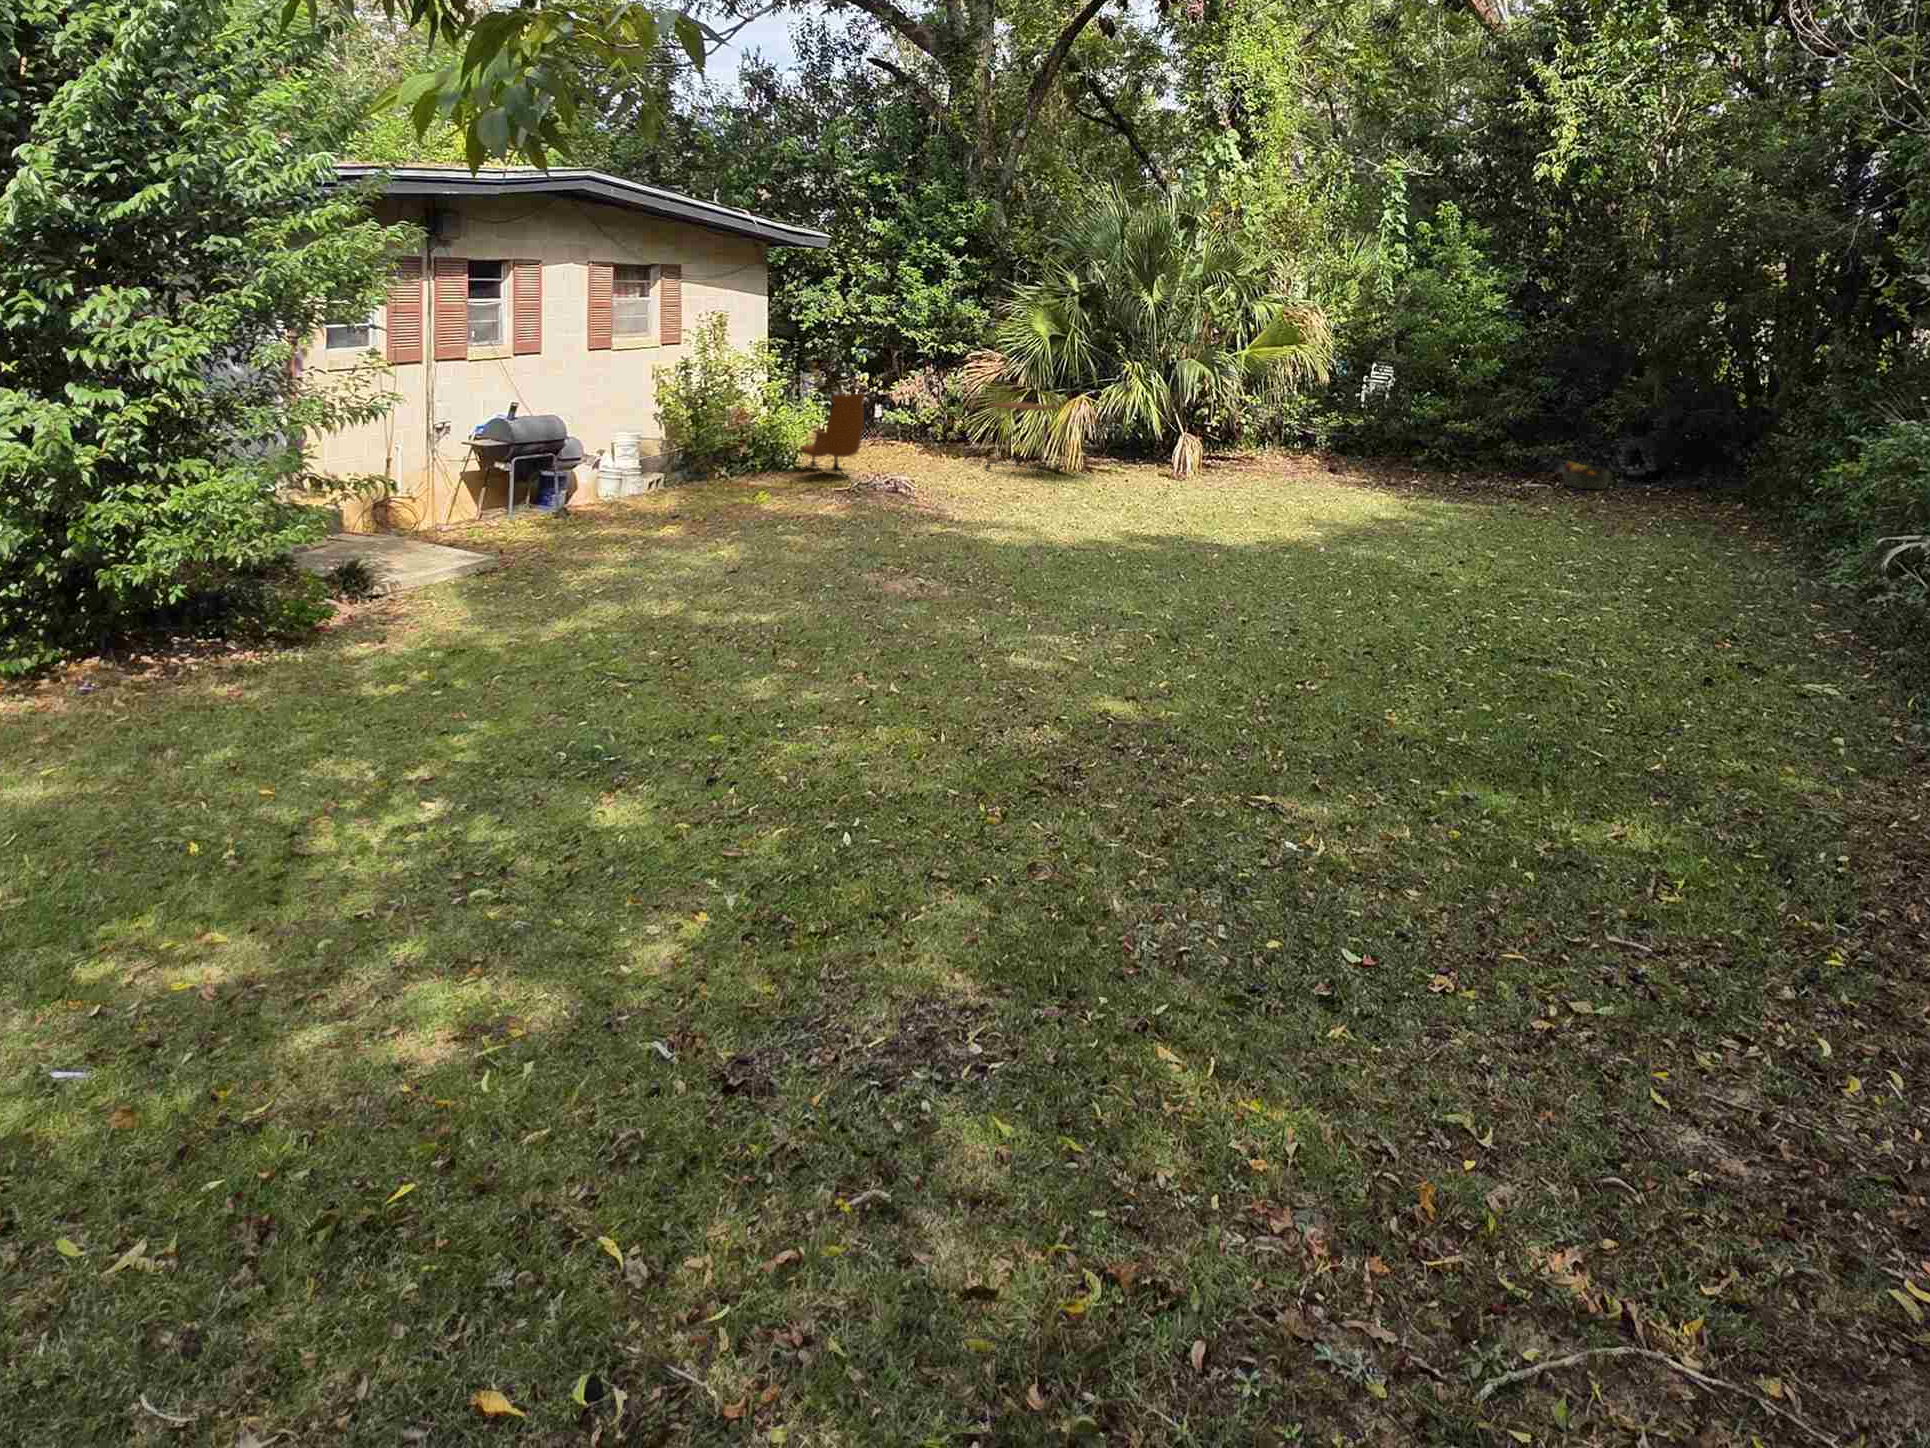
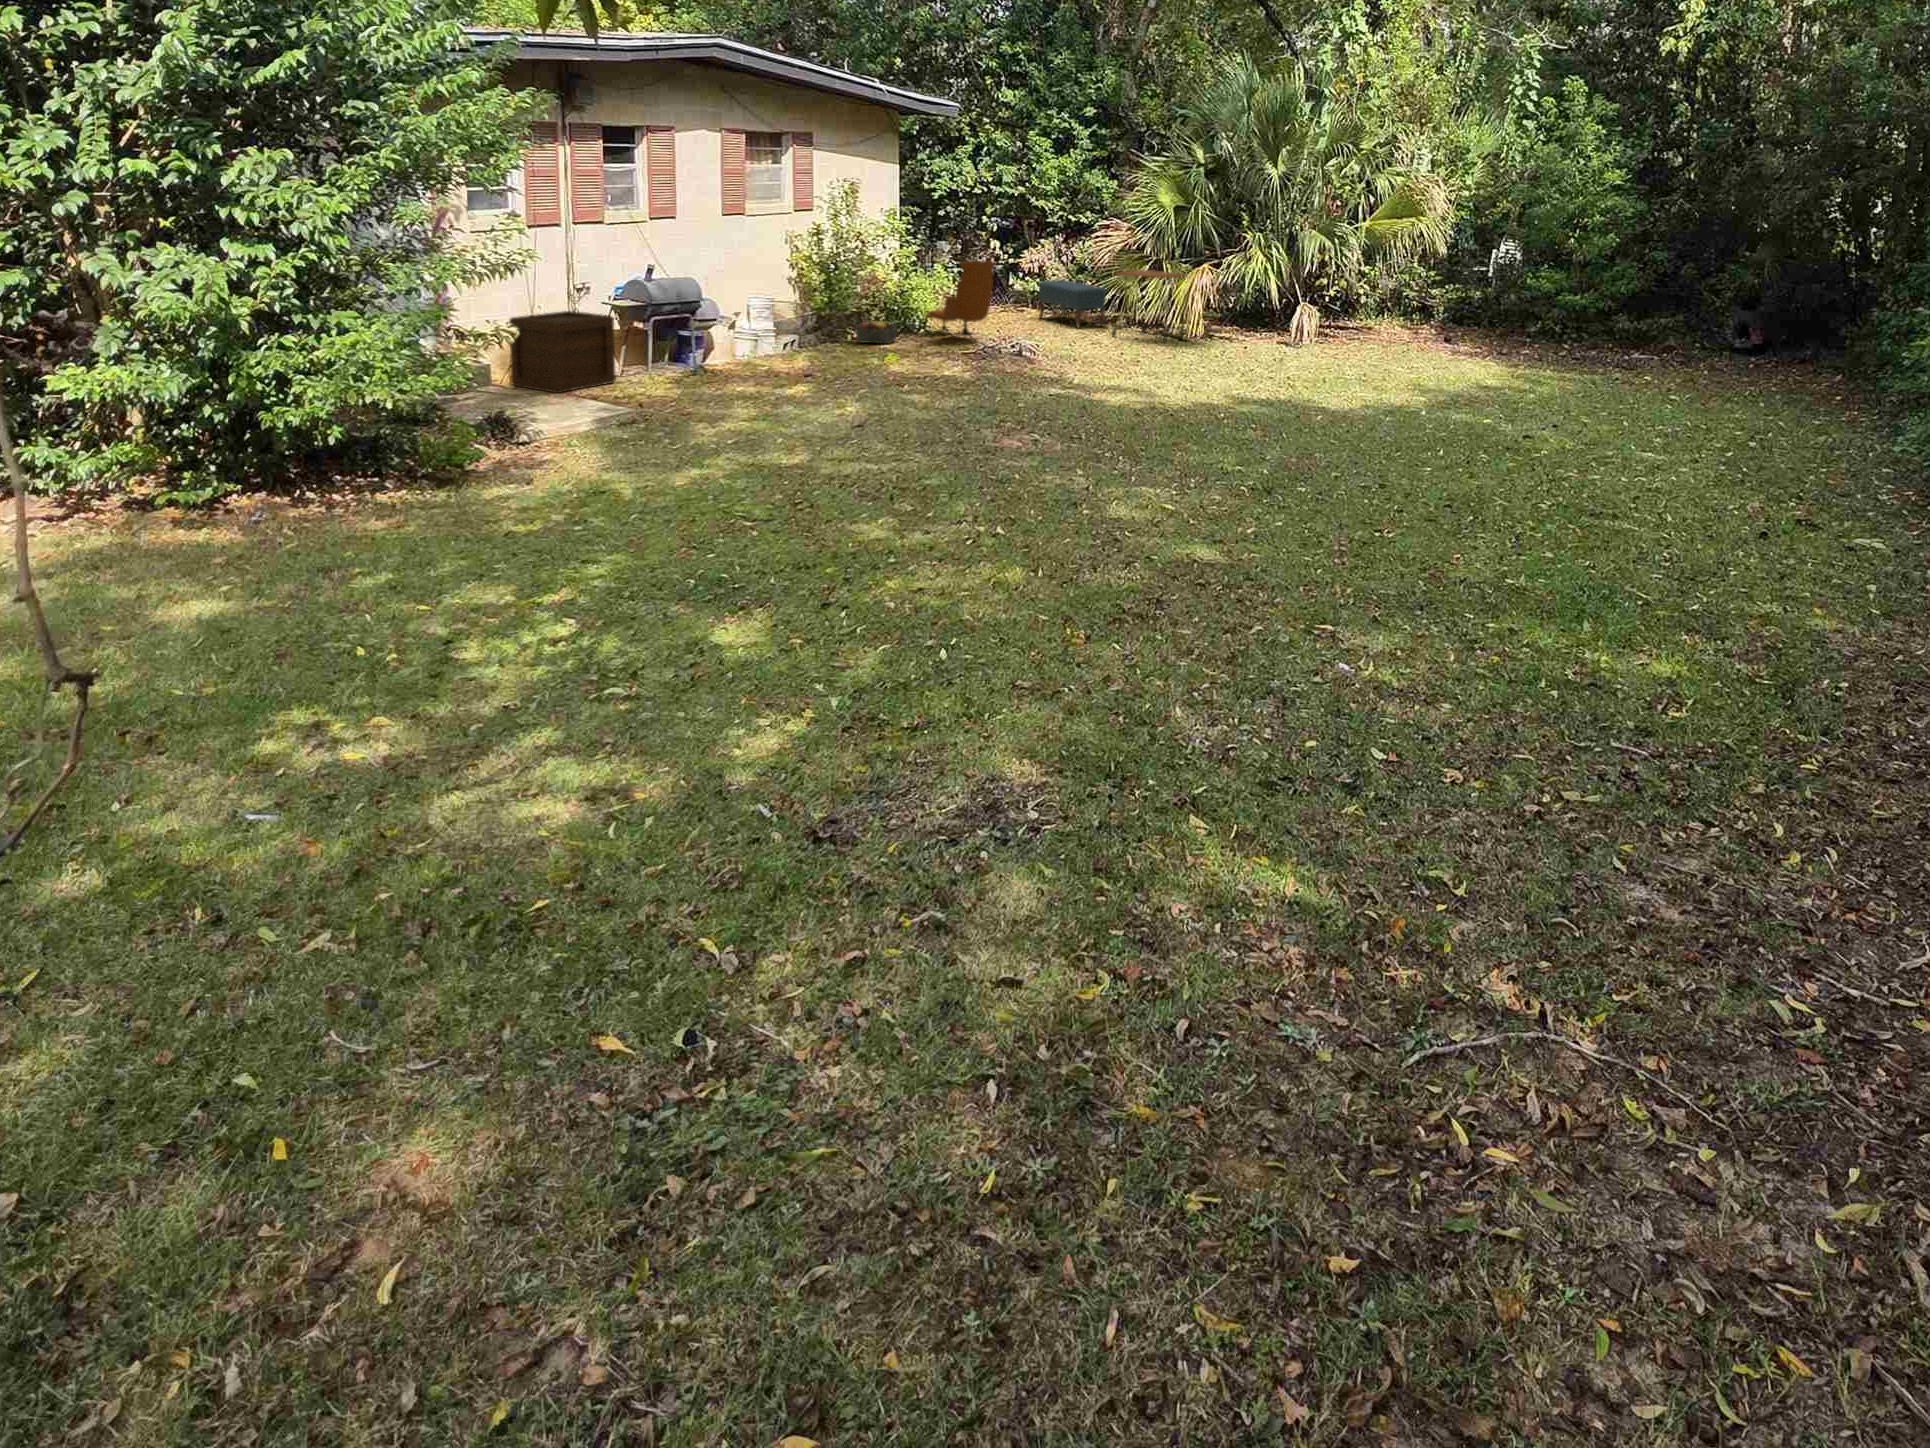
bench: none [907,412,978,462] -> present [1038,280,1106,328]
wooden crate: none [366,452,476,539] -> present [509,311,616,393]
basket: present [1562,461,1610,490] -> present [855,319,897,344]

